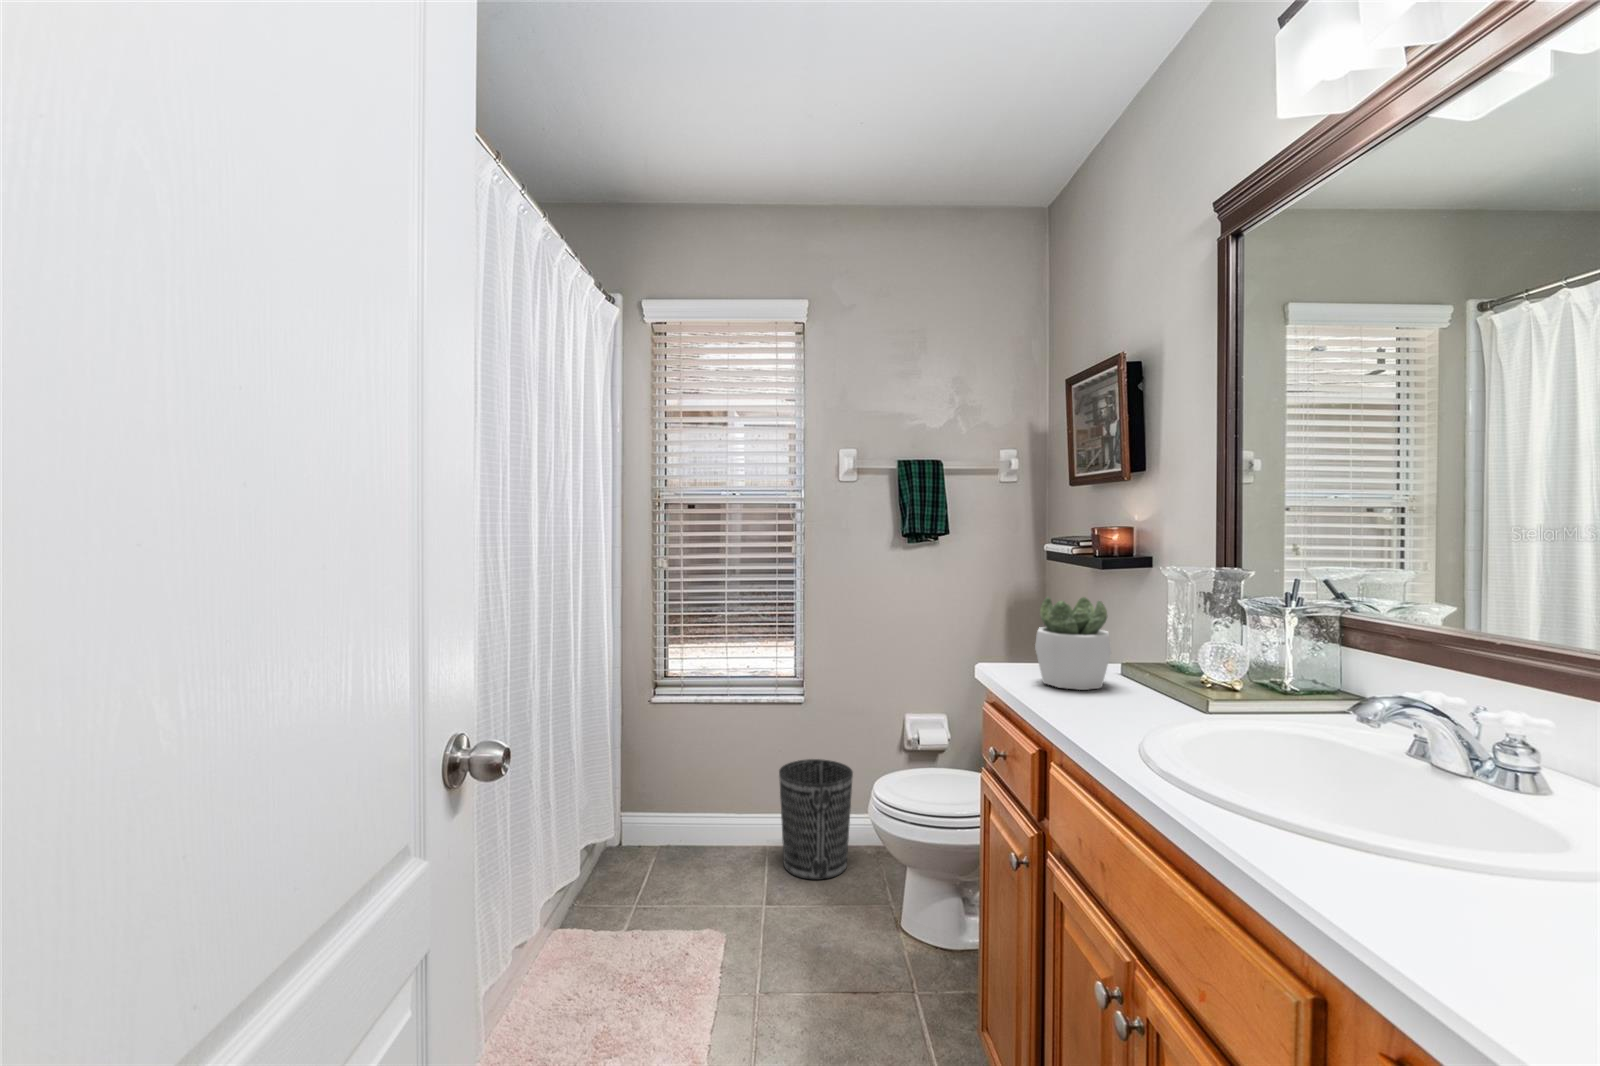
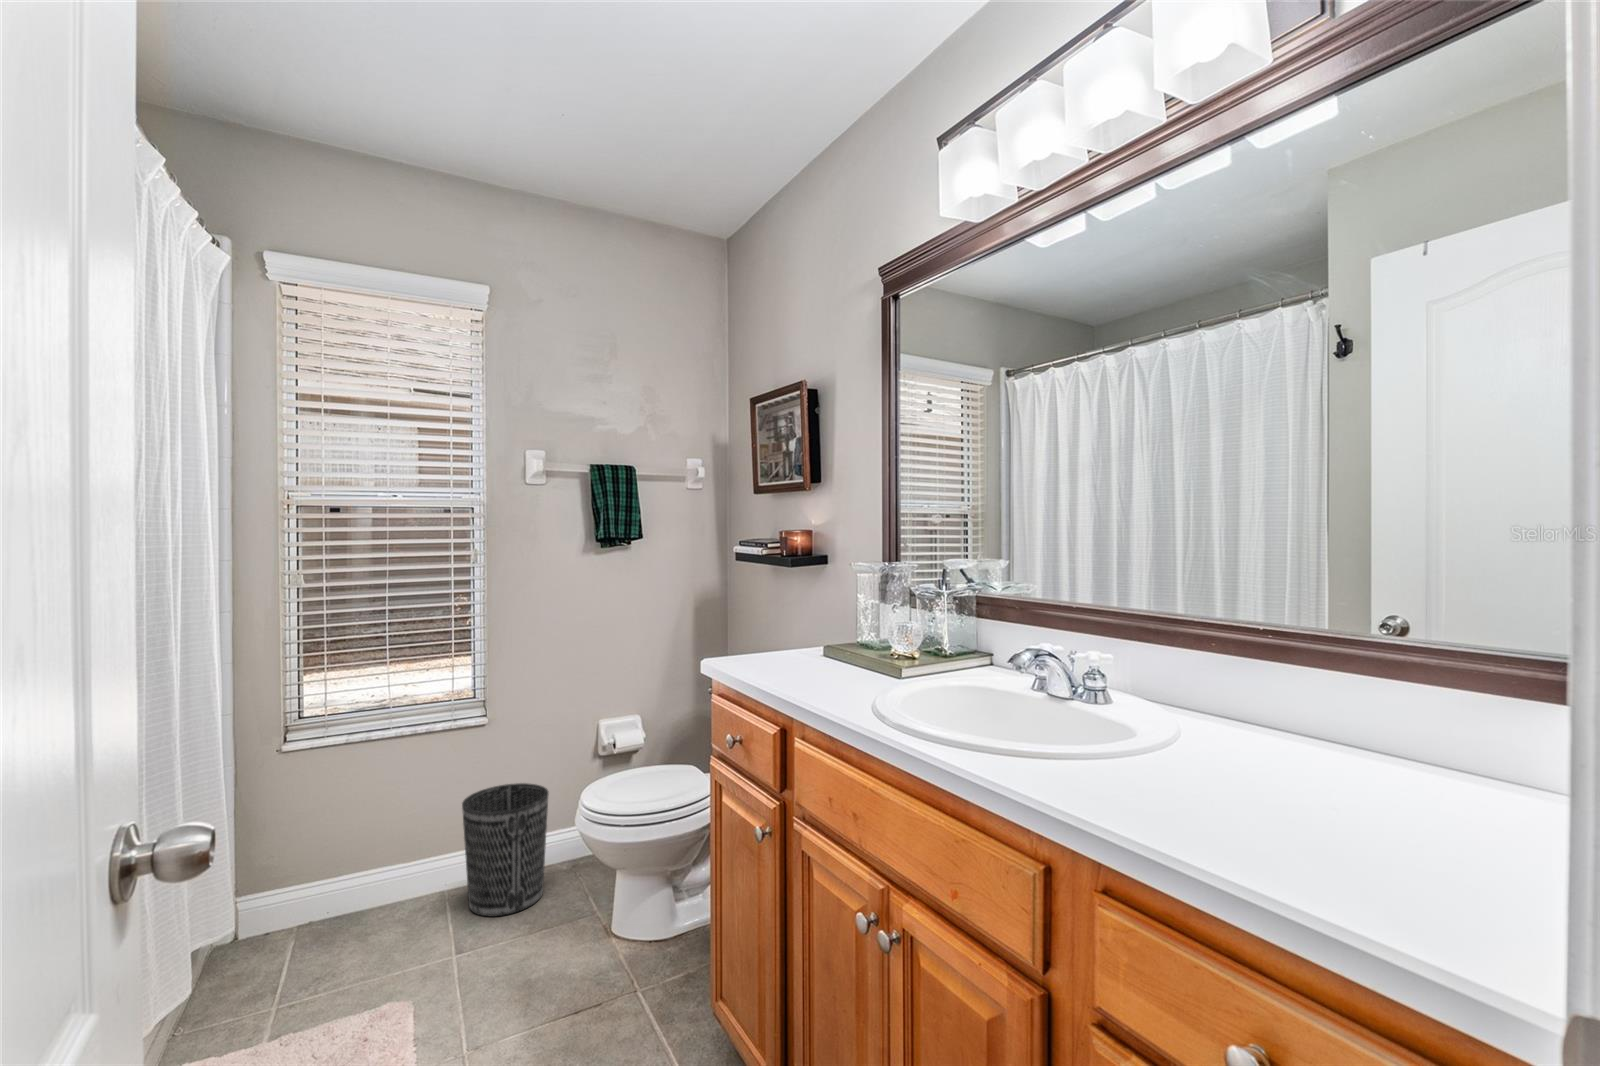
succulent plant: present [1035,597,1111,690] -> none [762,593,825,673]

